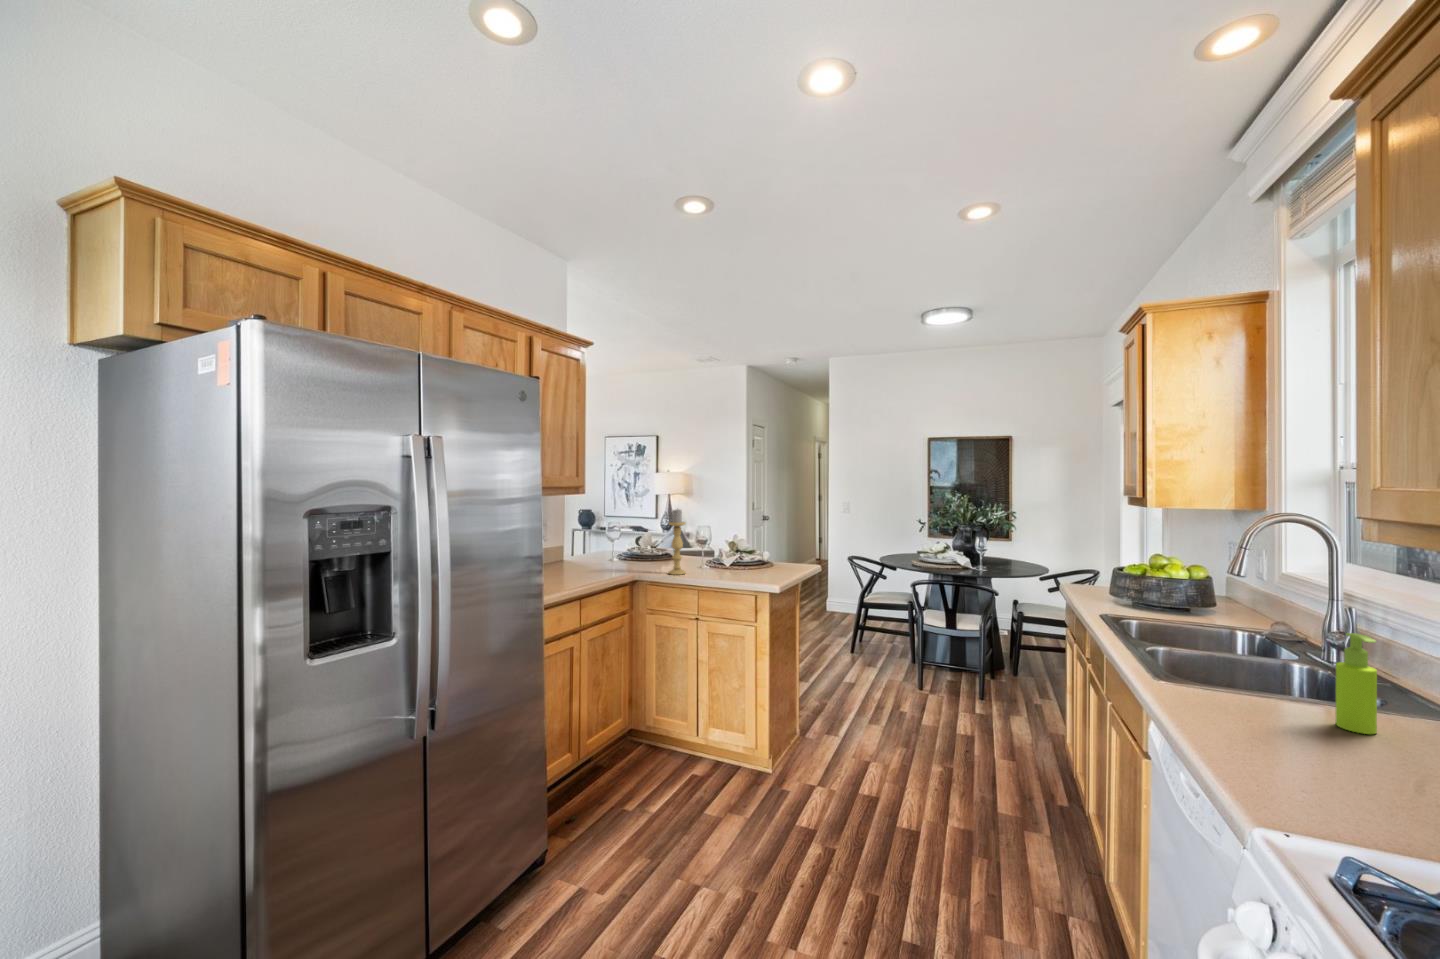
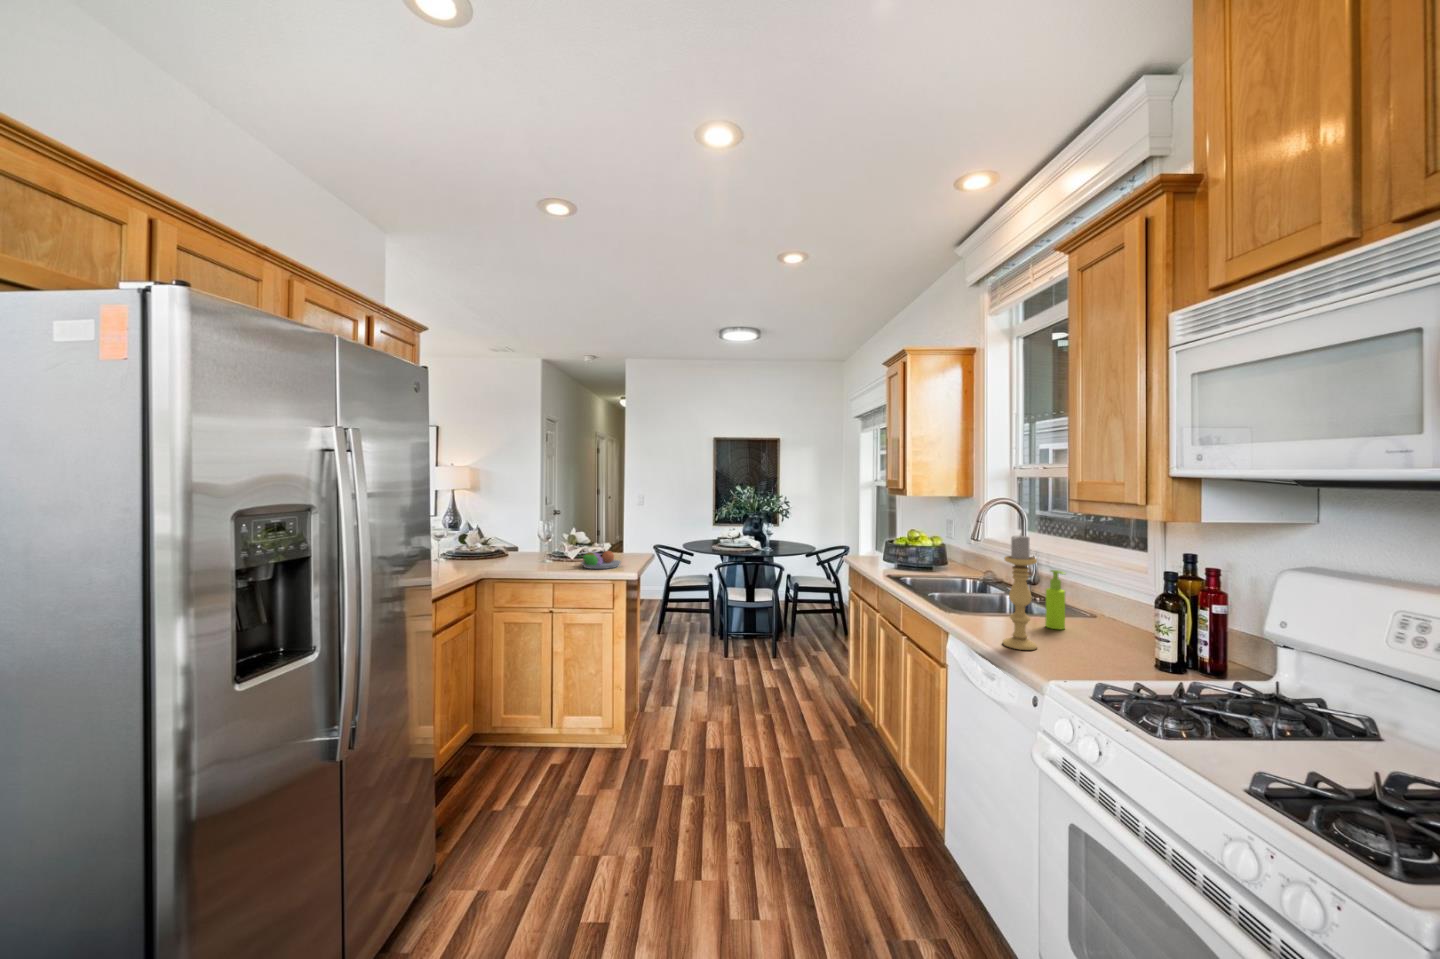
candle holder: present [668,509,686,575] -> present [1003,535,1037,650]
fruit bowl: none [725,556,773,578] -> present [579,551,621,569]

